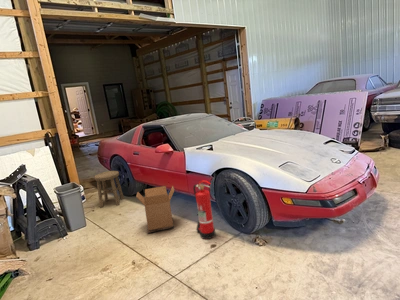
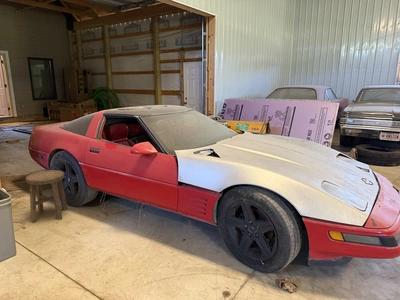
fire extinguisher: present [193,180,216,239] -> none [192,200,230,283]
cardboard box: present [136,186,174,233] -> none [102,199,162,271]

